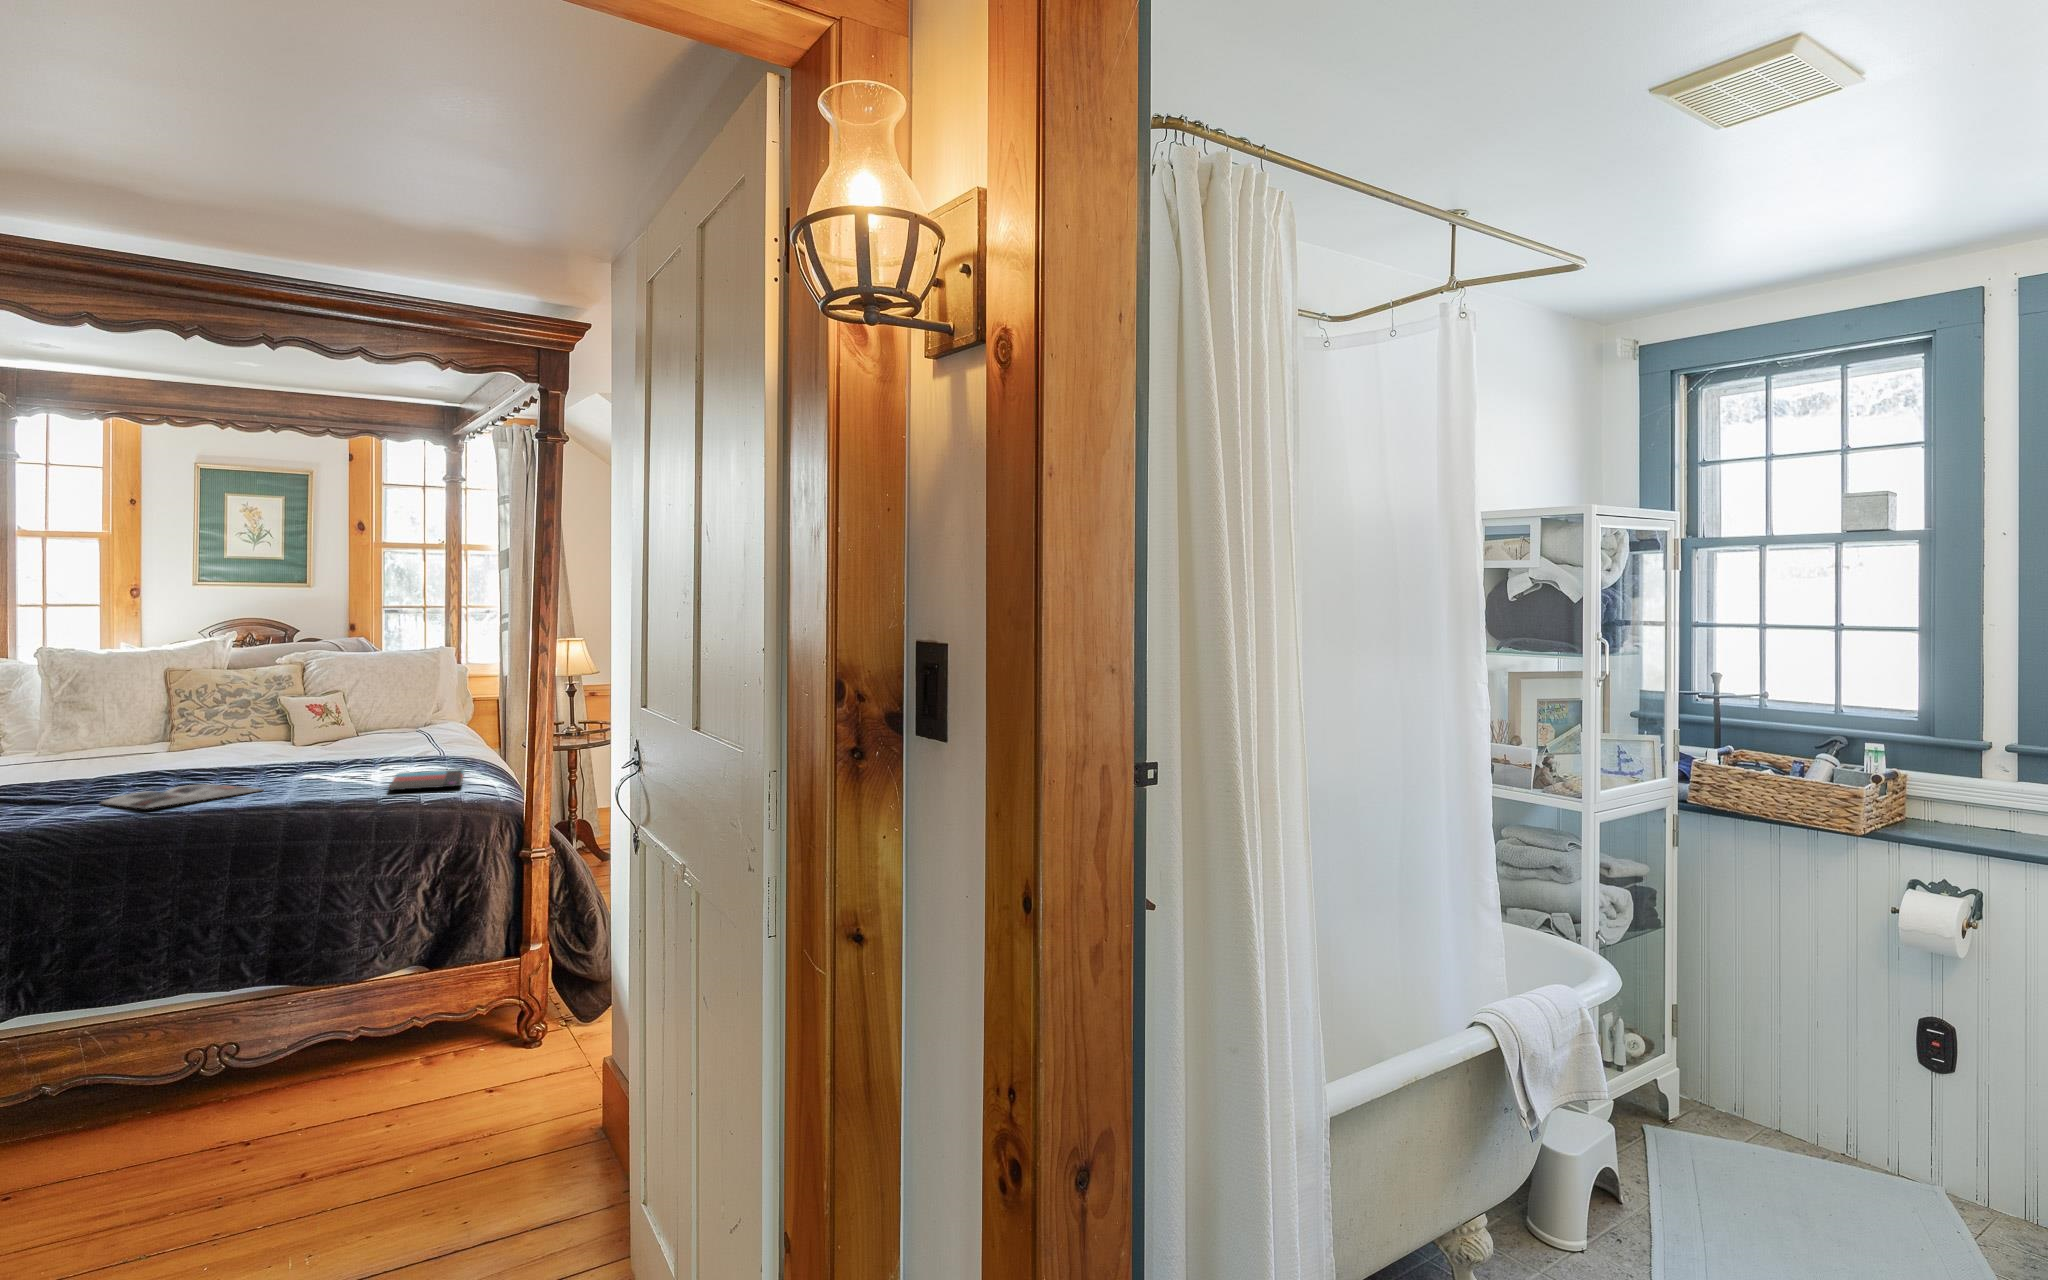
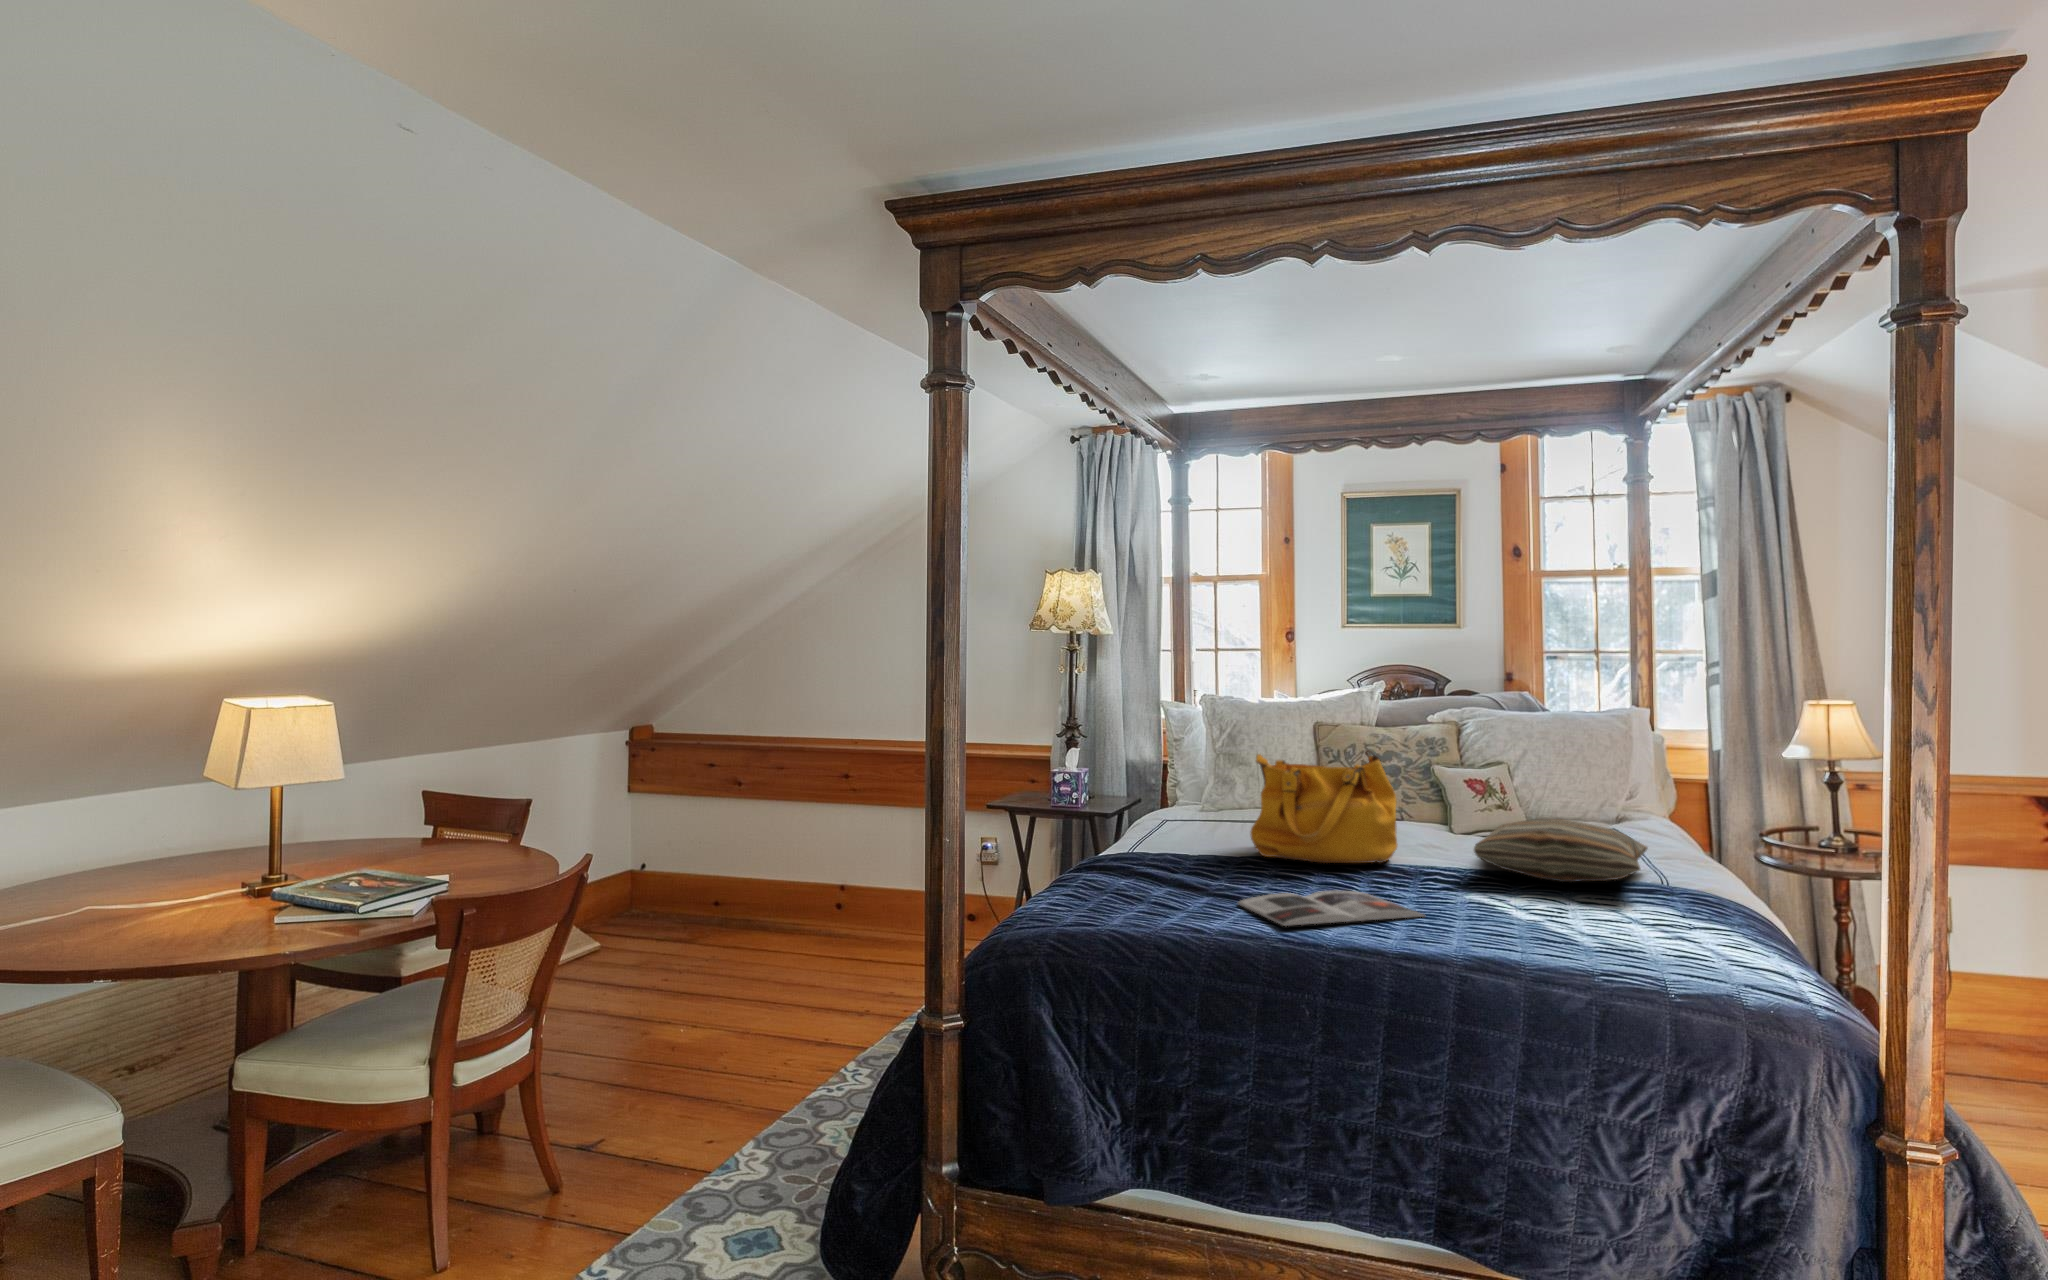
handbag: none [106,685,245,774] -> present [1250,750,1398,863]
pillow: none [305,722,432,761] -> present [1474,819,1647,882]
smartphone: present [389,769,465,790] -> none [1612,914,1745,971]

